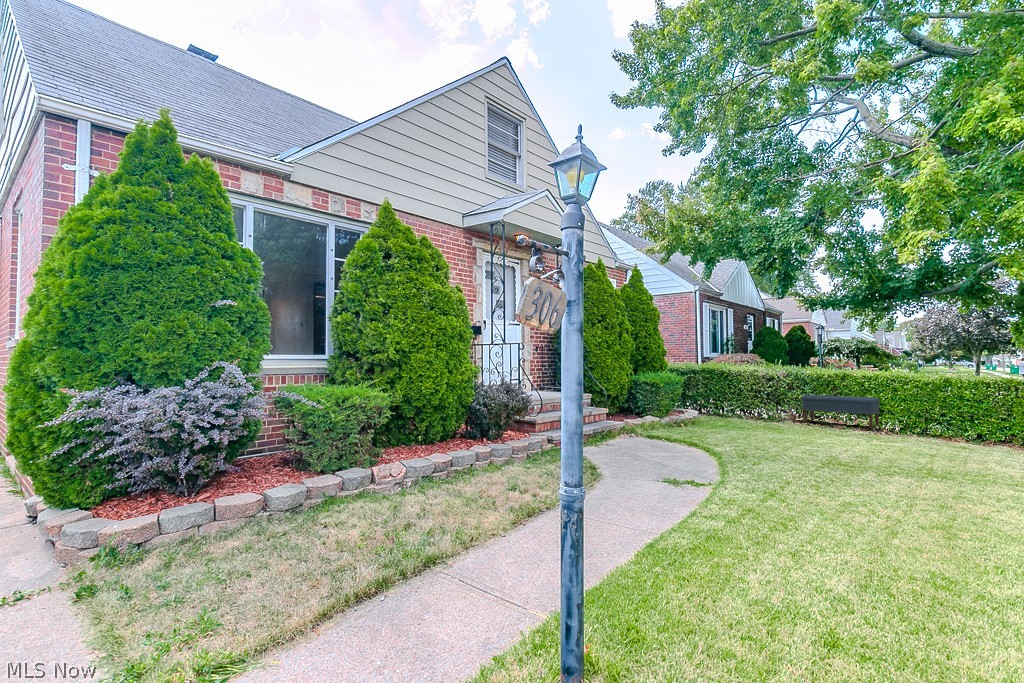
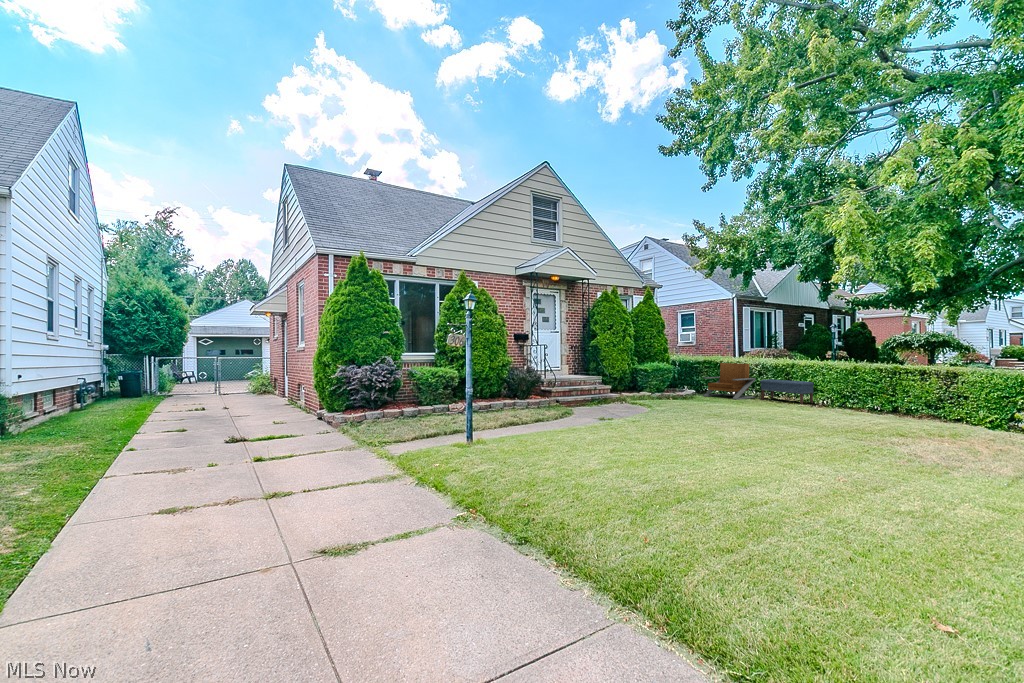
lounge chair: none [720,373,788,424] -> present [704,363,756,400]

